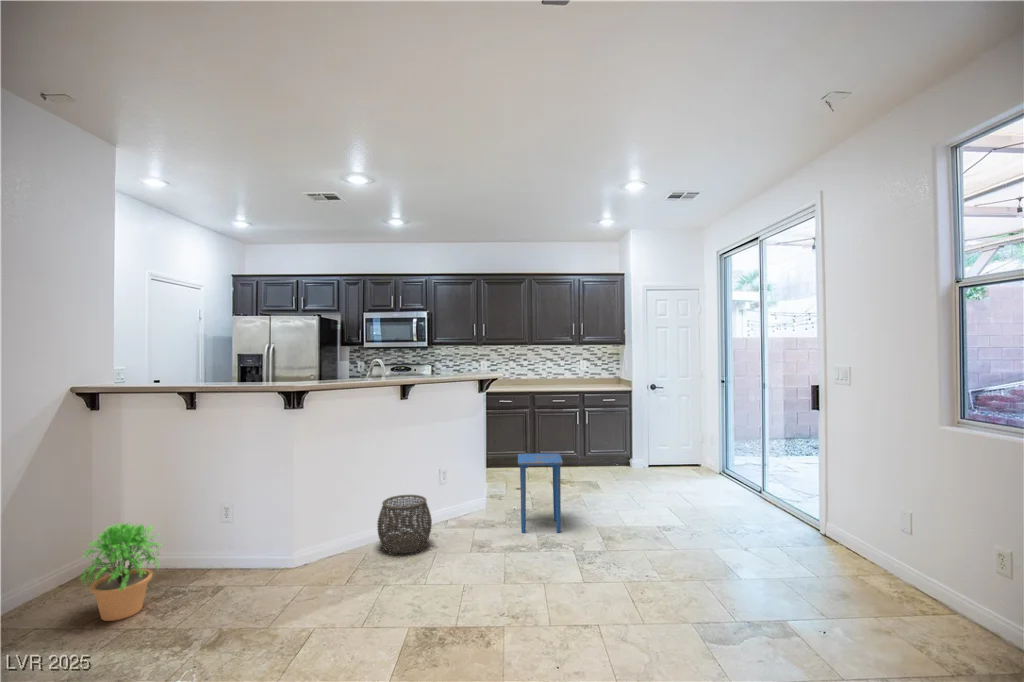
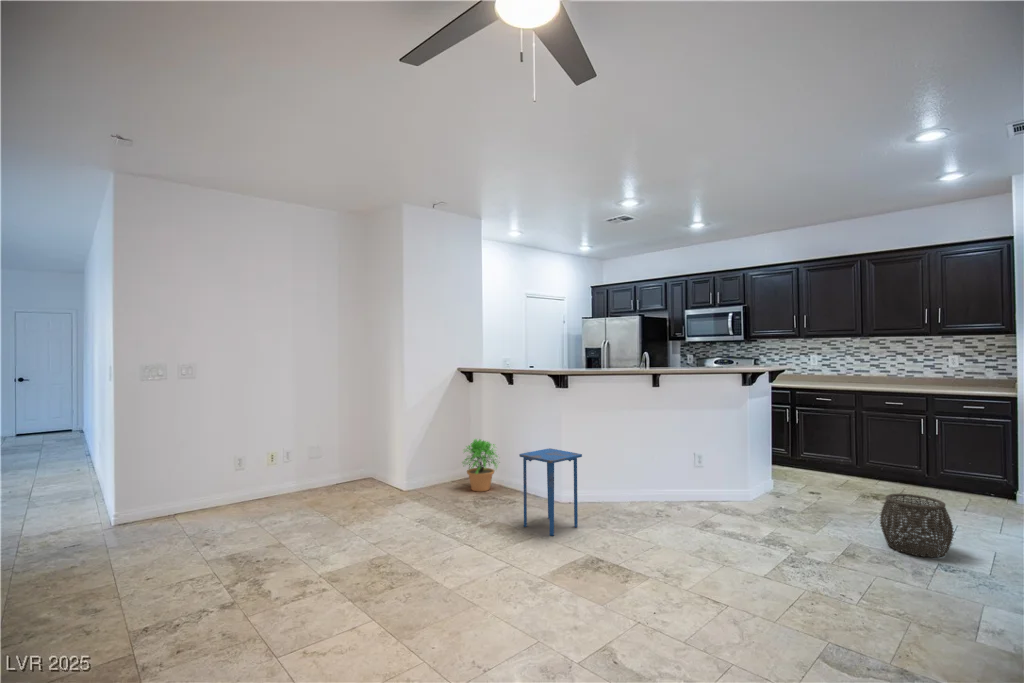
side table: present [518,453,563,533] -> present [519,448,582,536]
woven basket: present [377,495,432,554] -> present [880,494,954,558]

